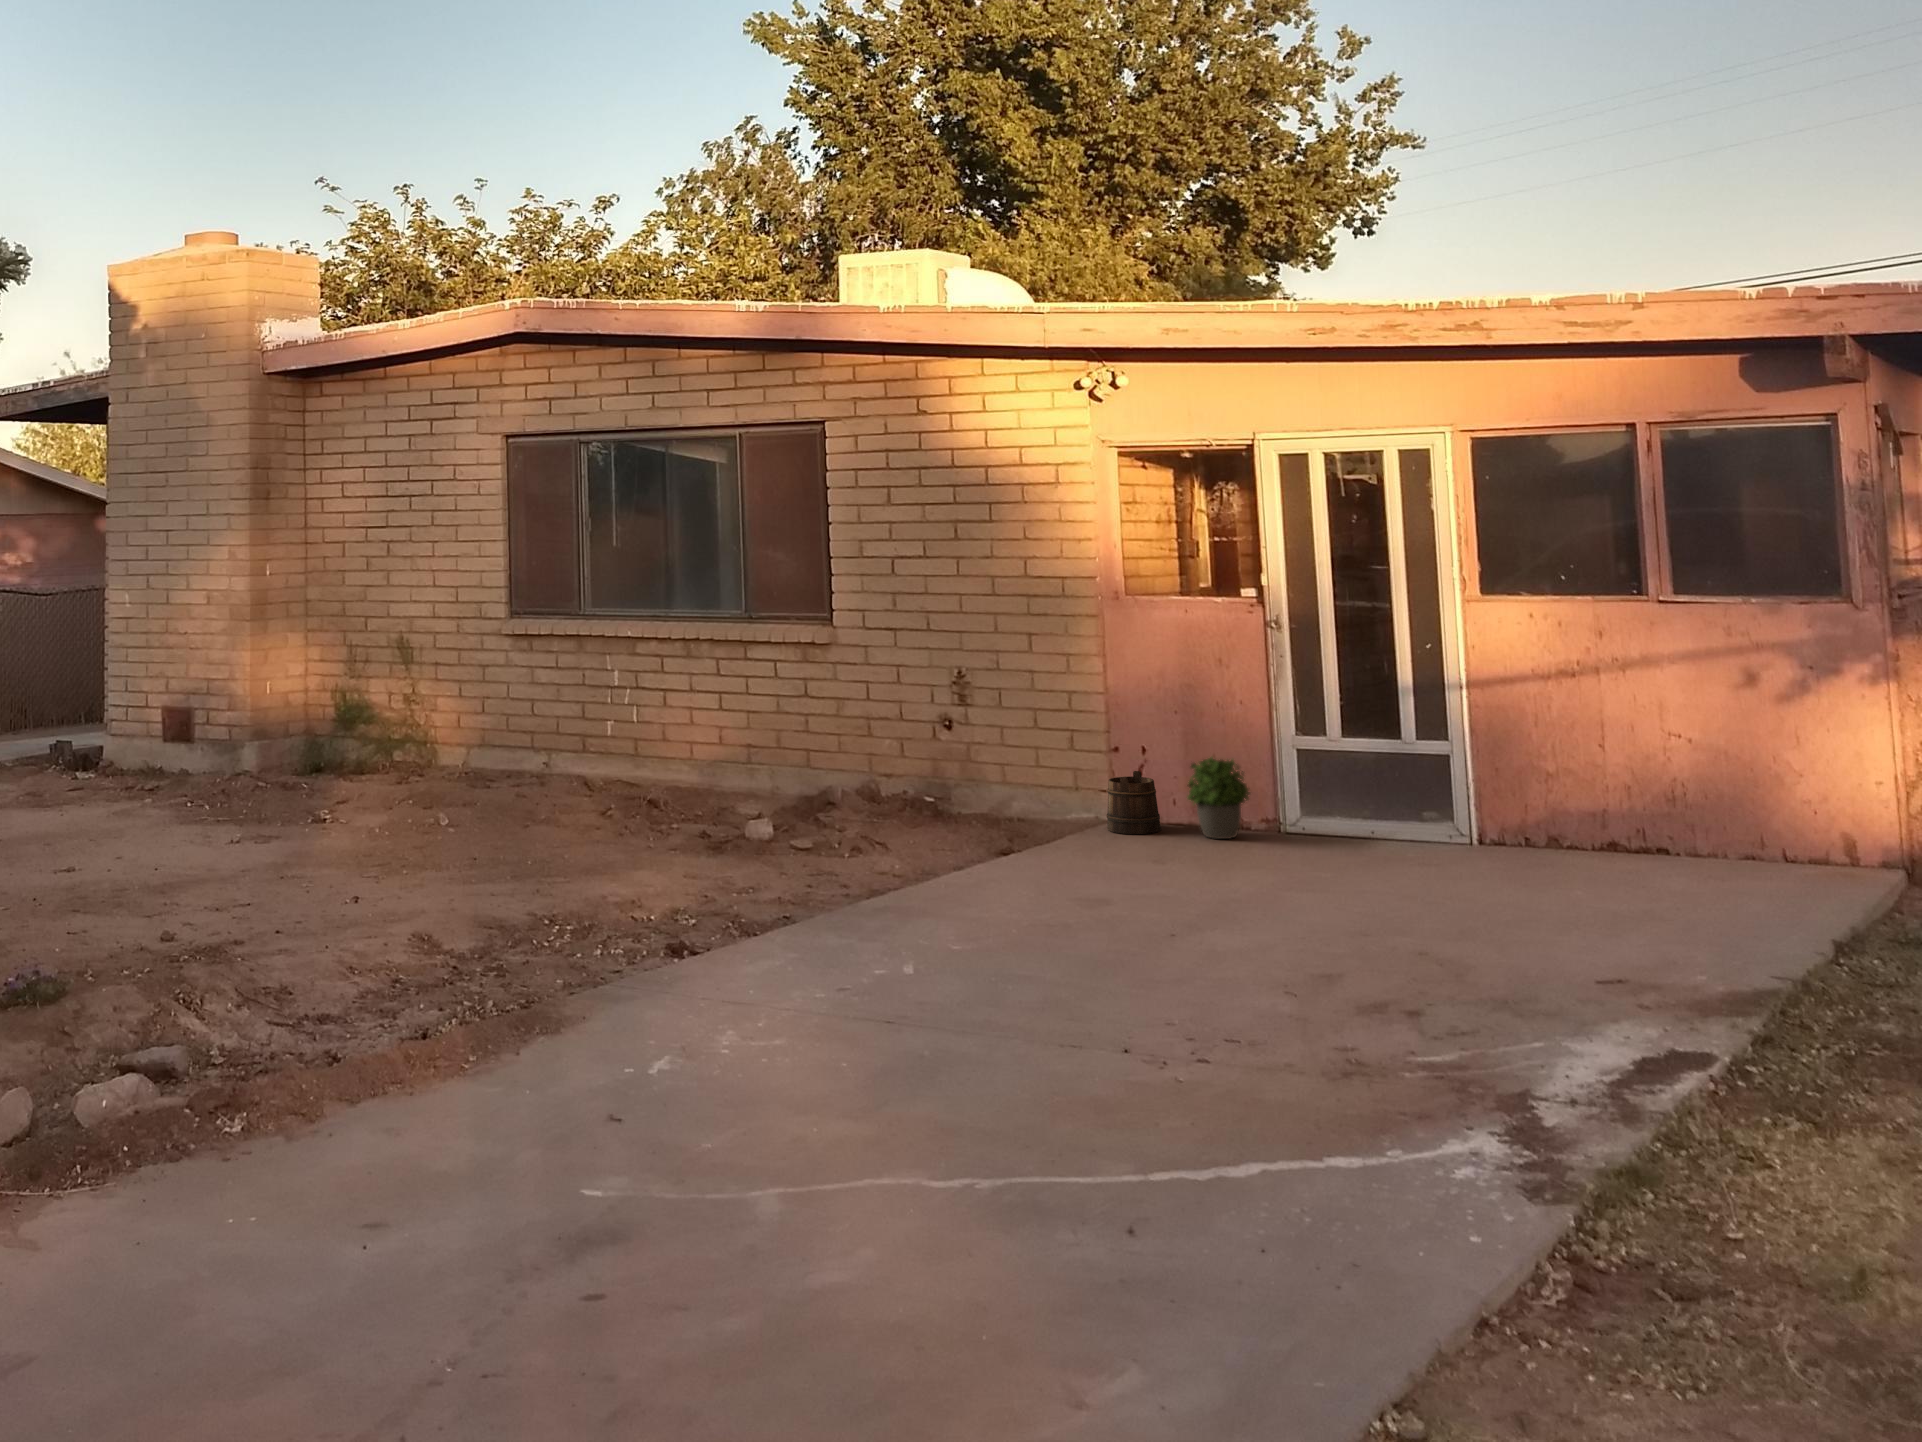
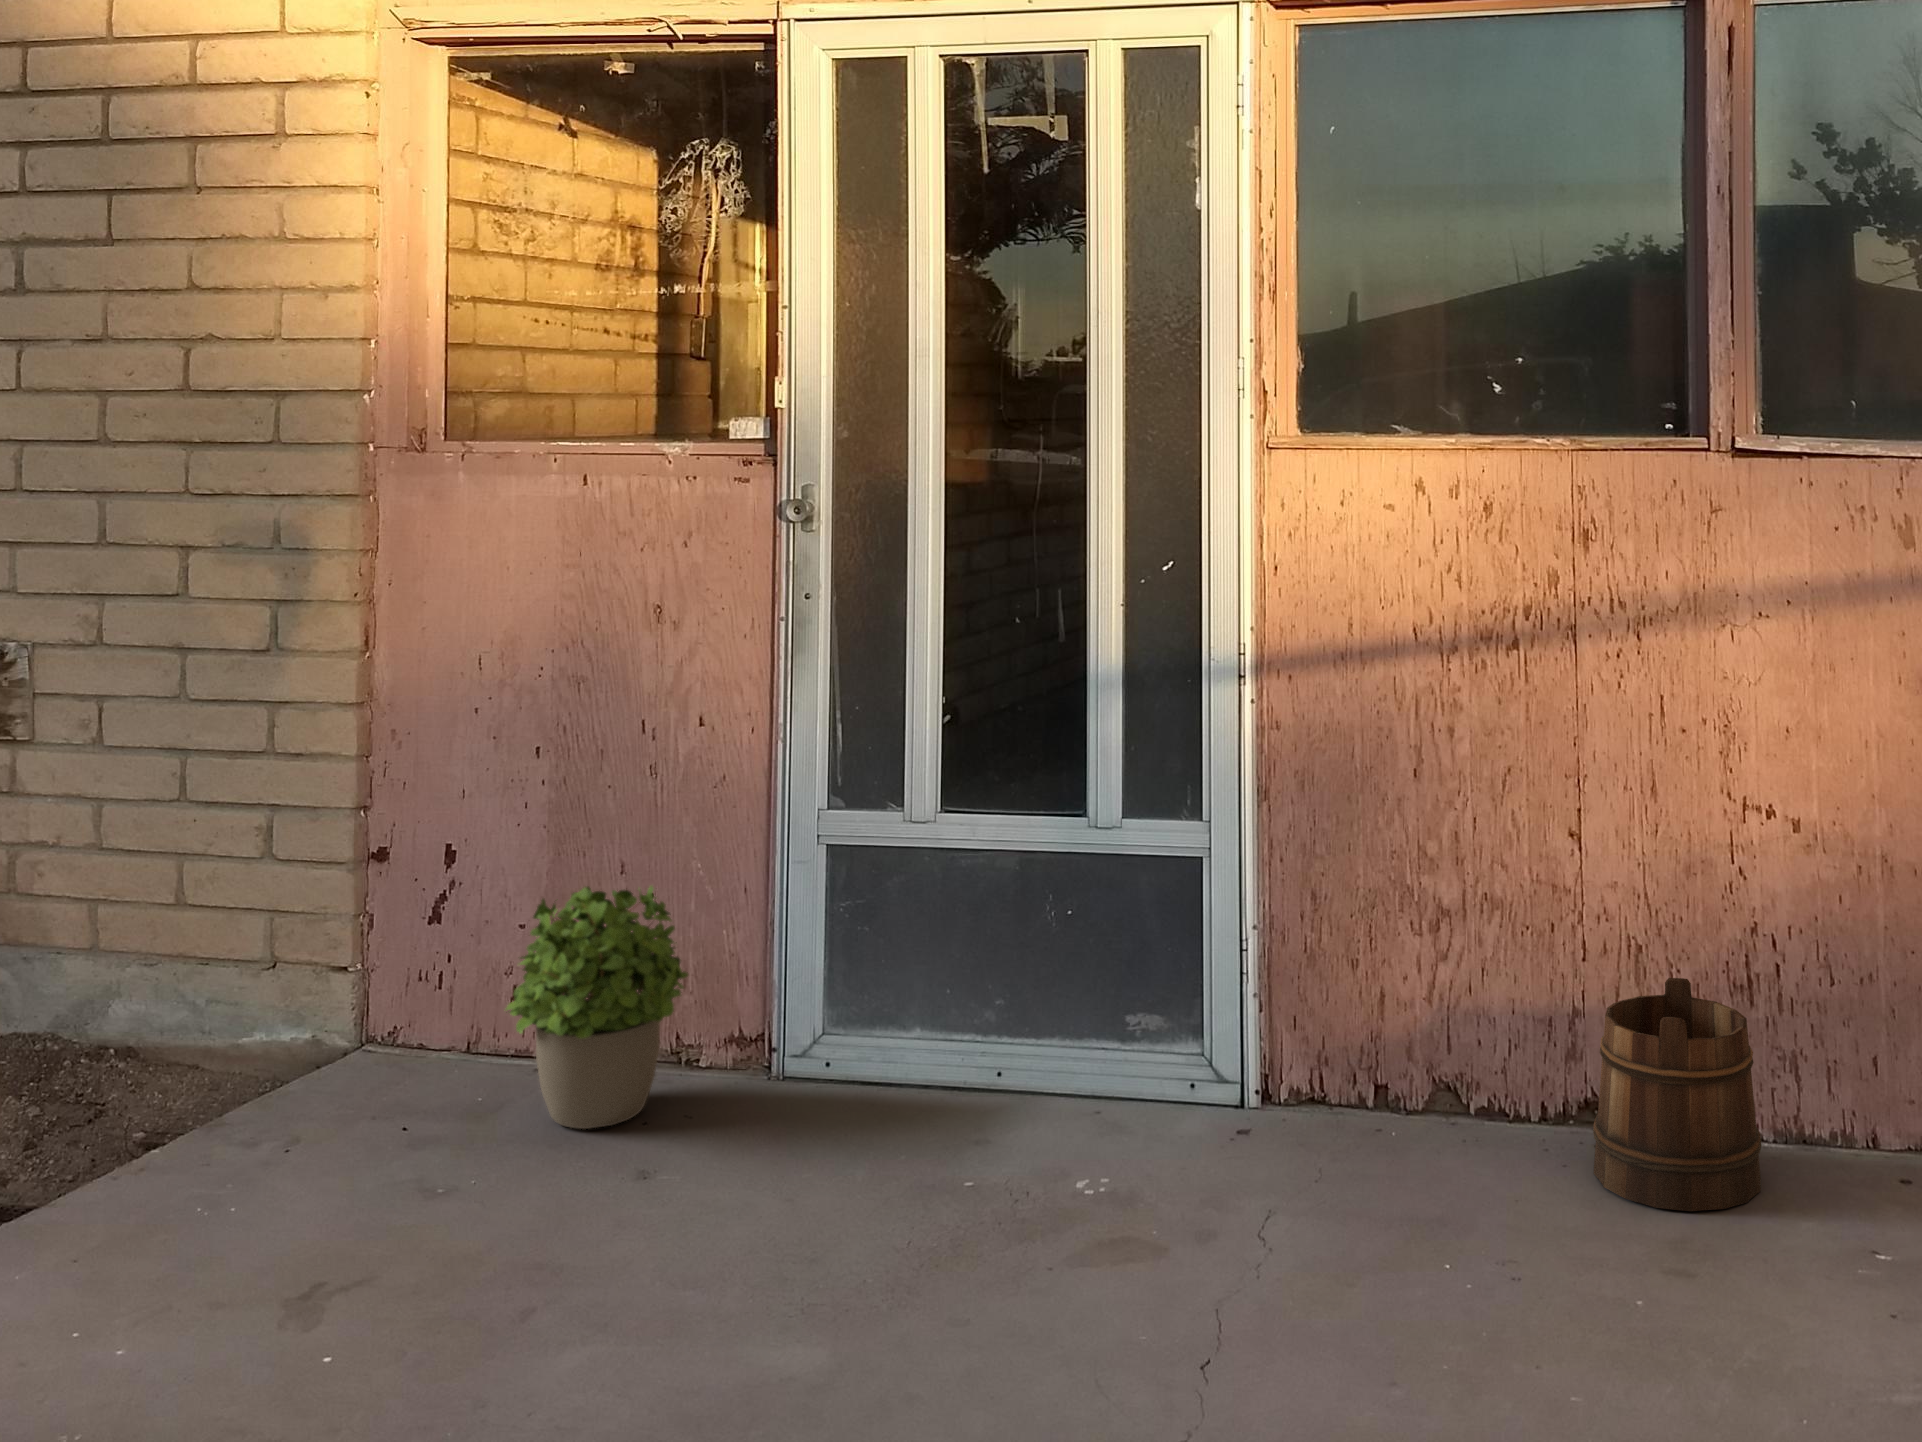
bucket: present [1107,771,1161,834] -> present [1593,978,1761,1211]

